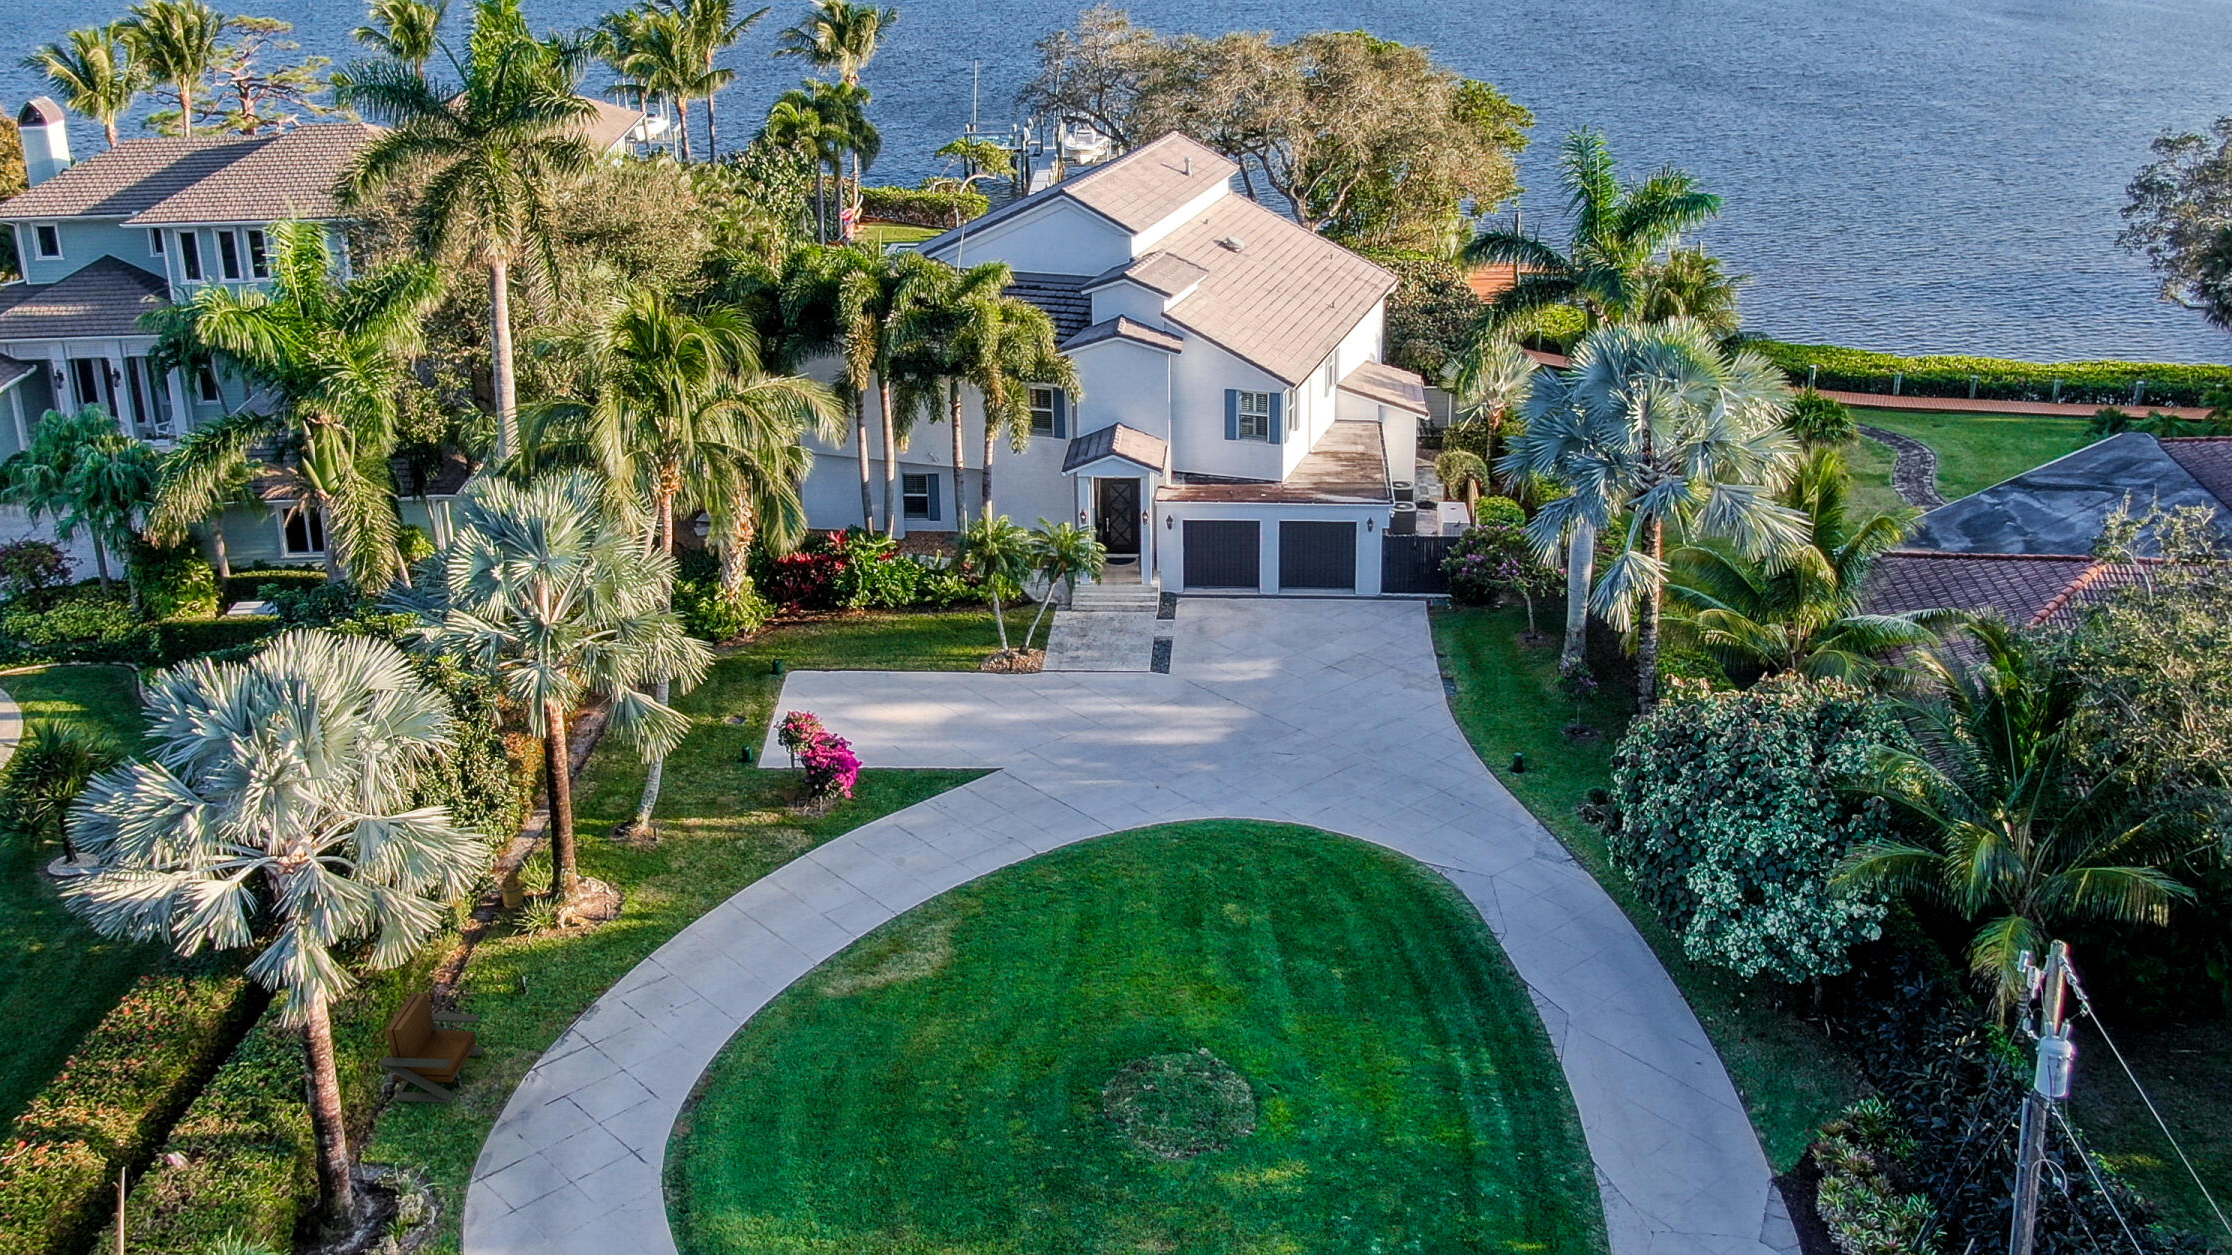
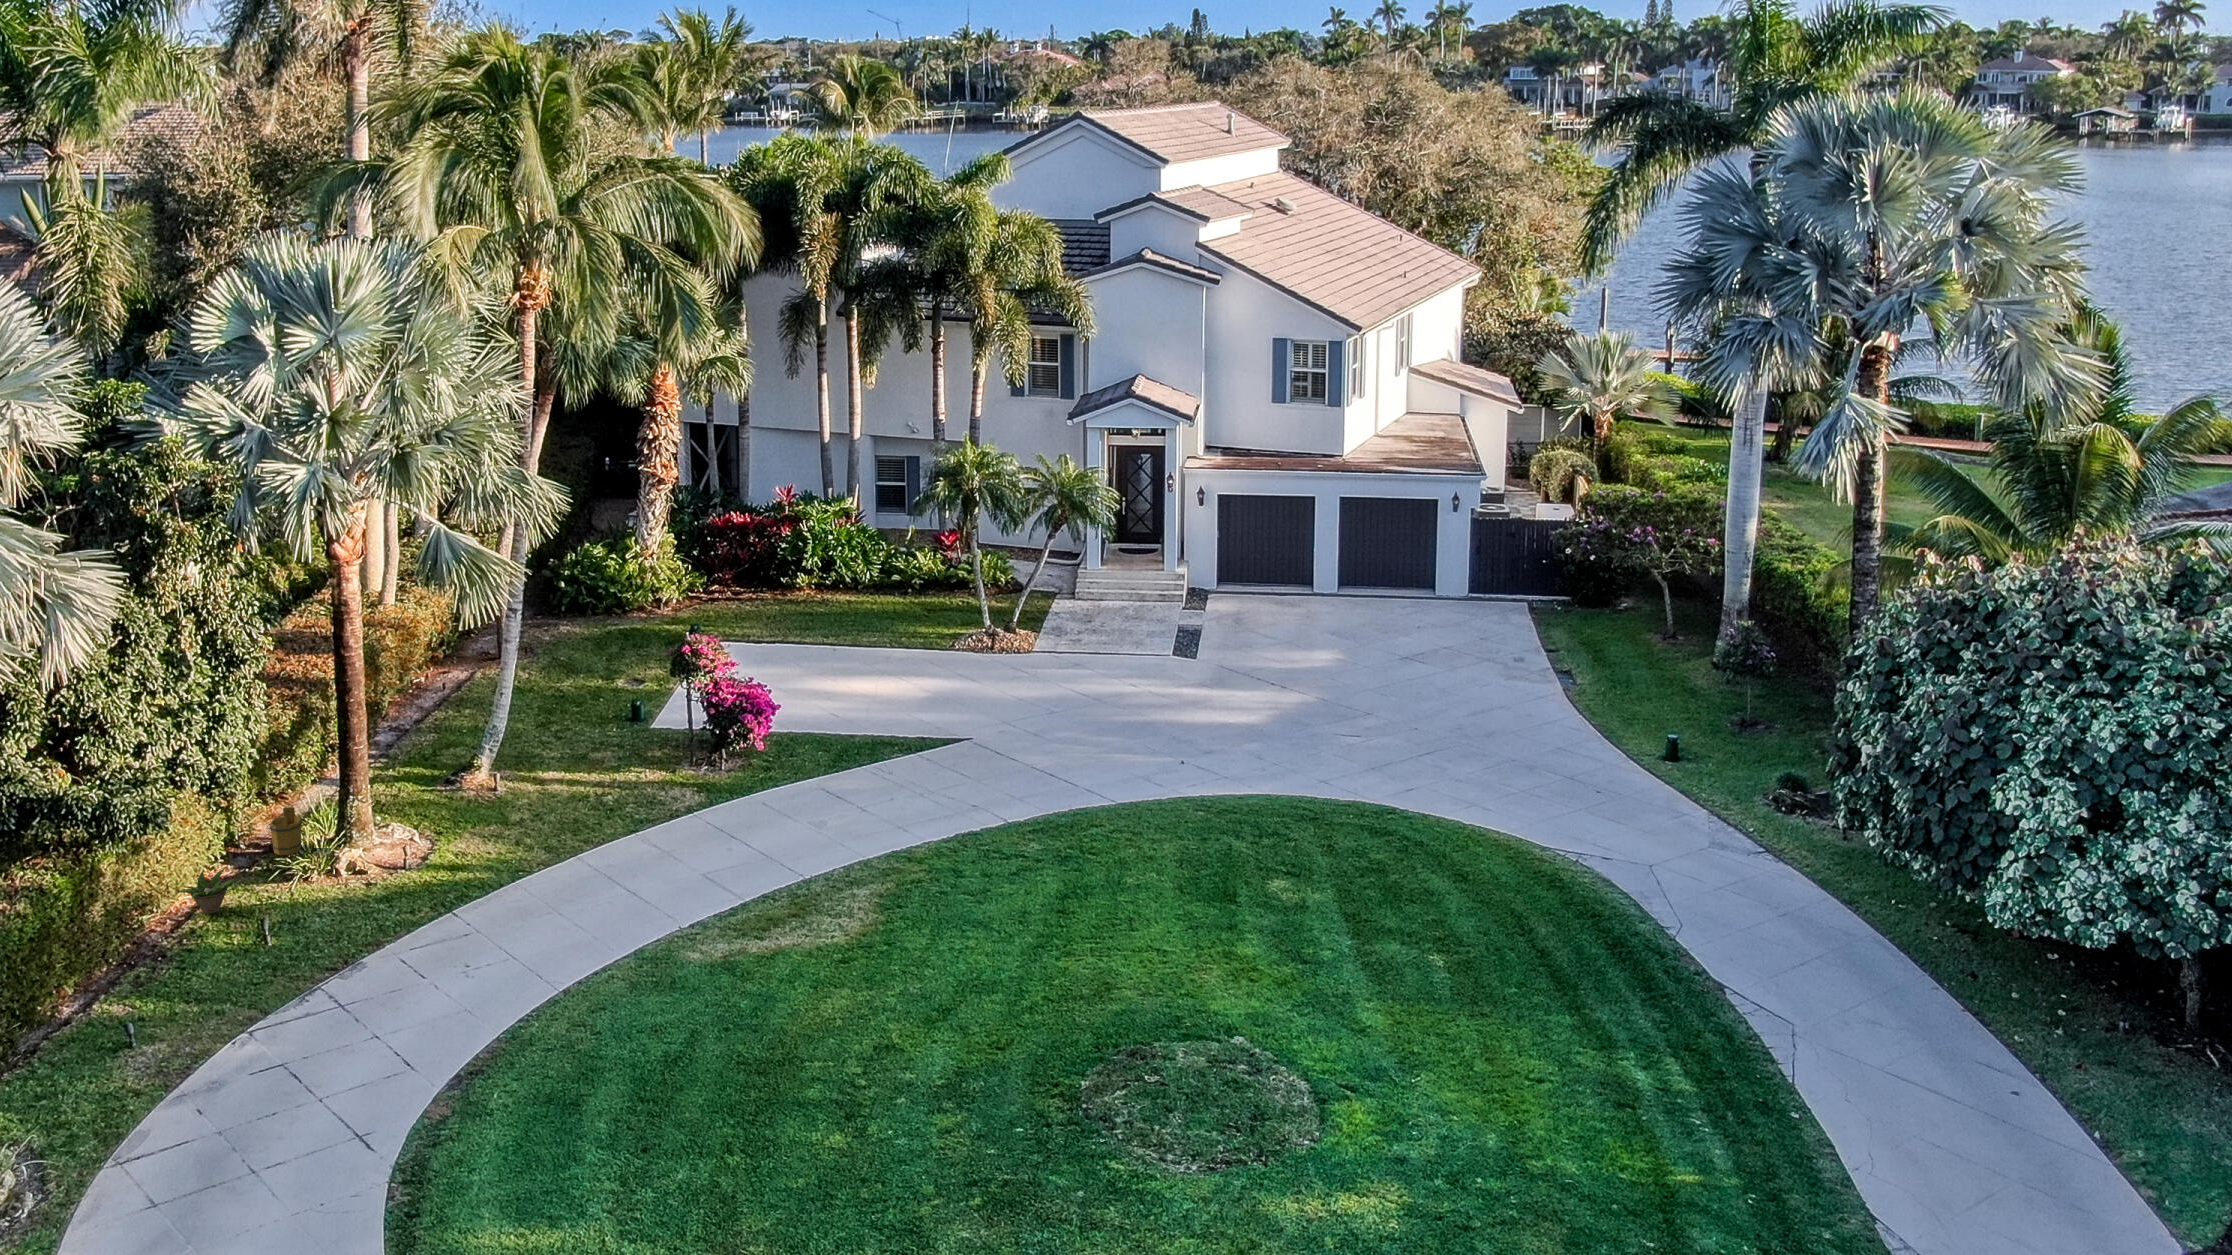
decorative plant: present [771,776,805,801] -> present [180,869,240,914]
lounge chair: present [379,992,484,1103] -> none [16,909,186,1064]

